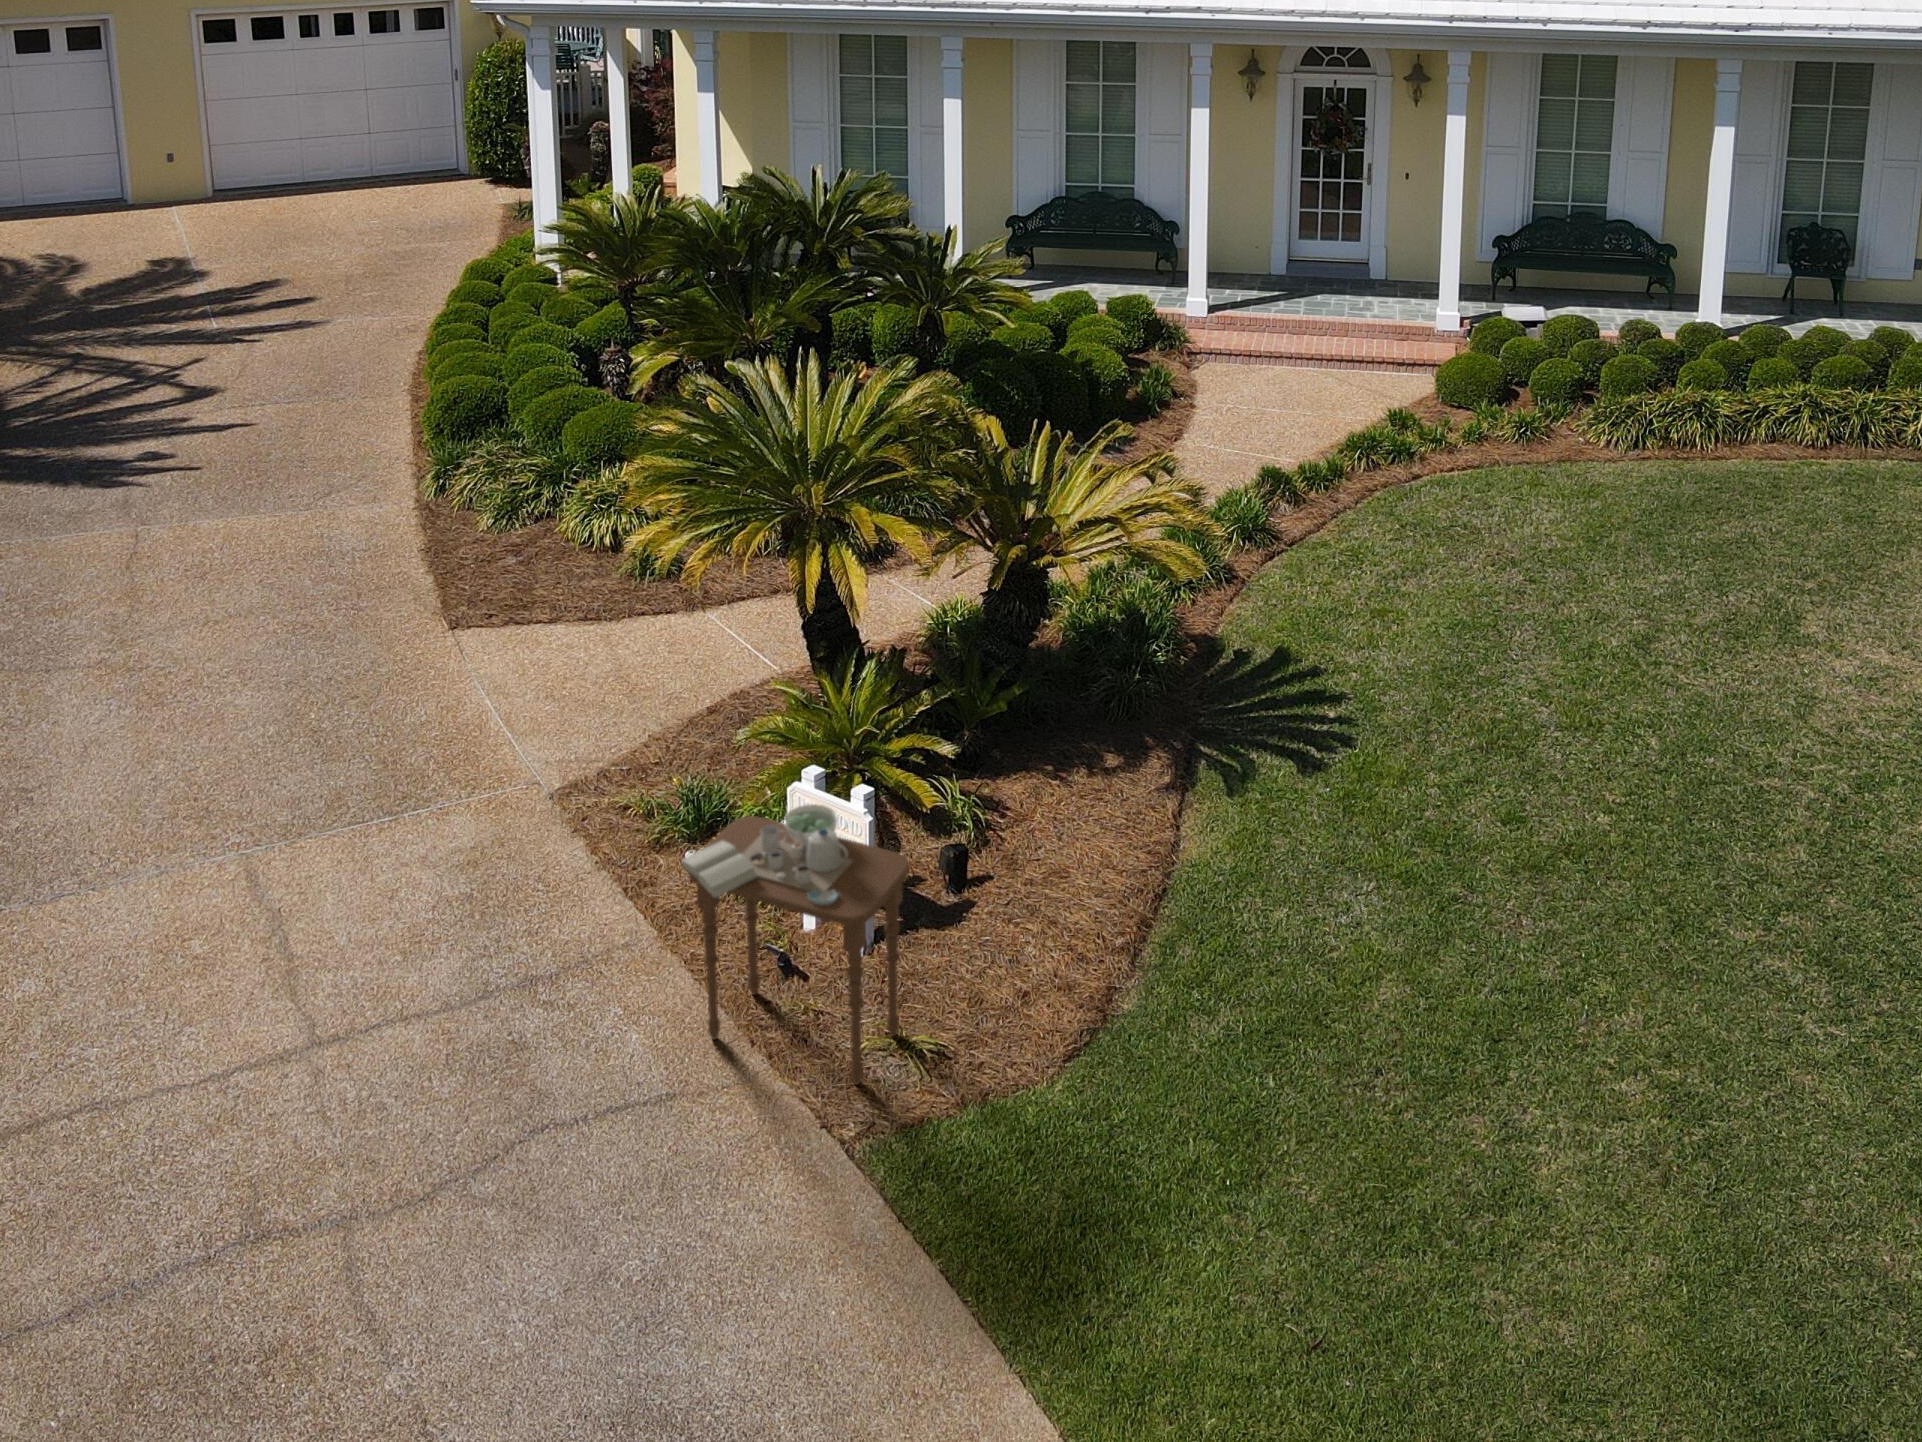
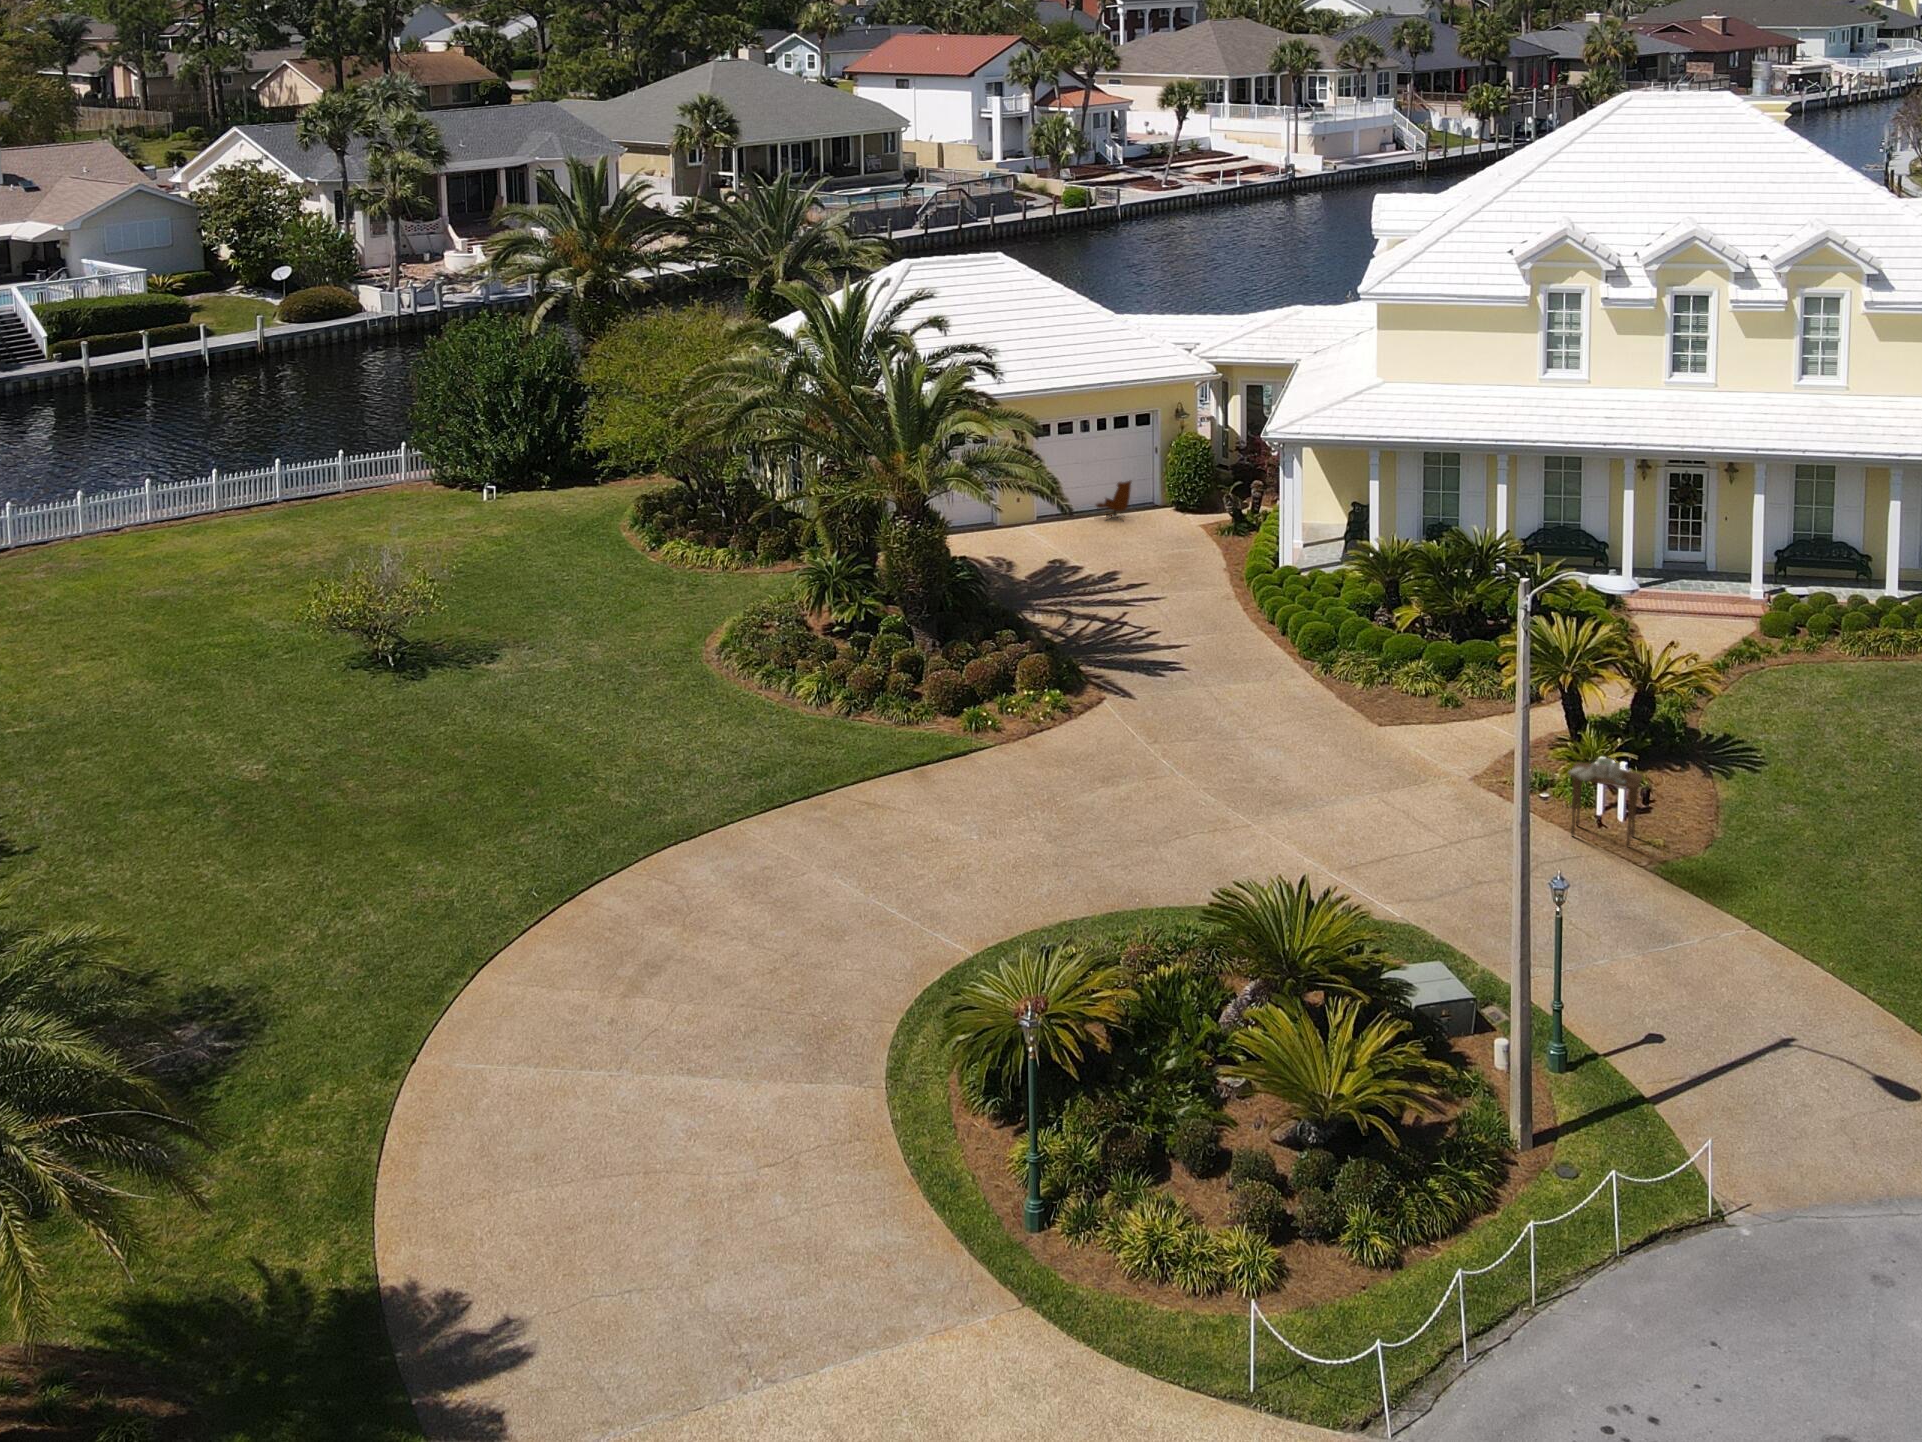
lounge chair: none [339,126,399,203] -> present [1096,481,1131,518]

